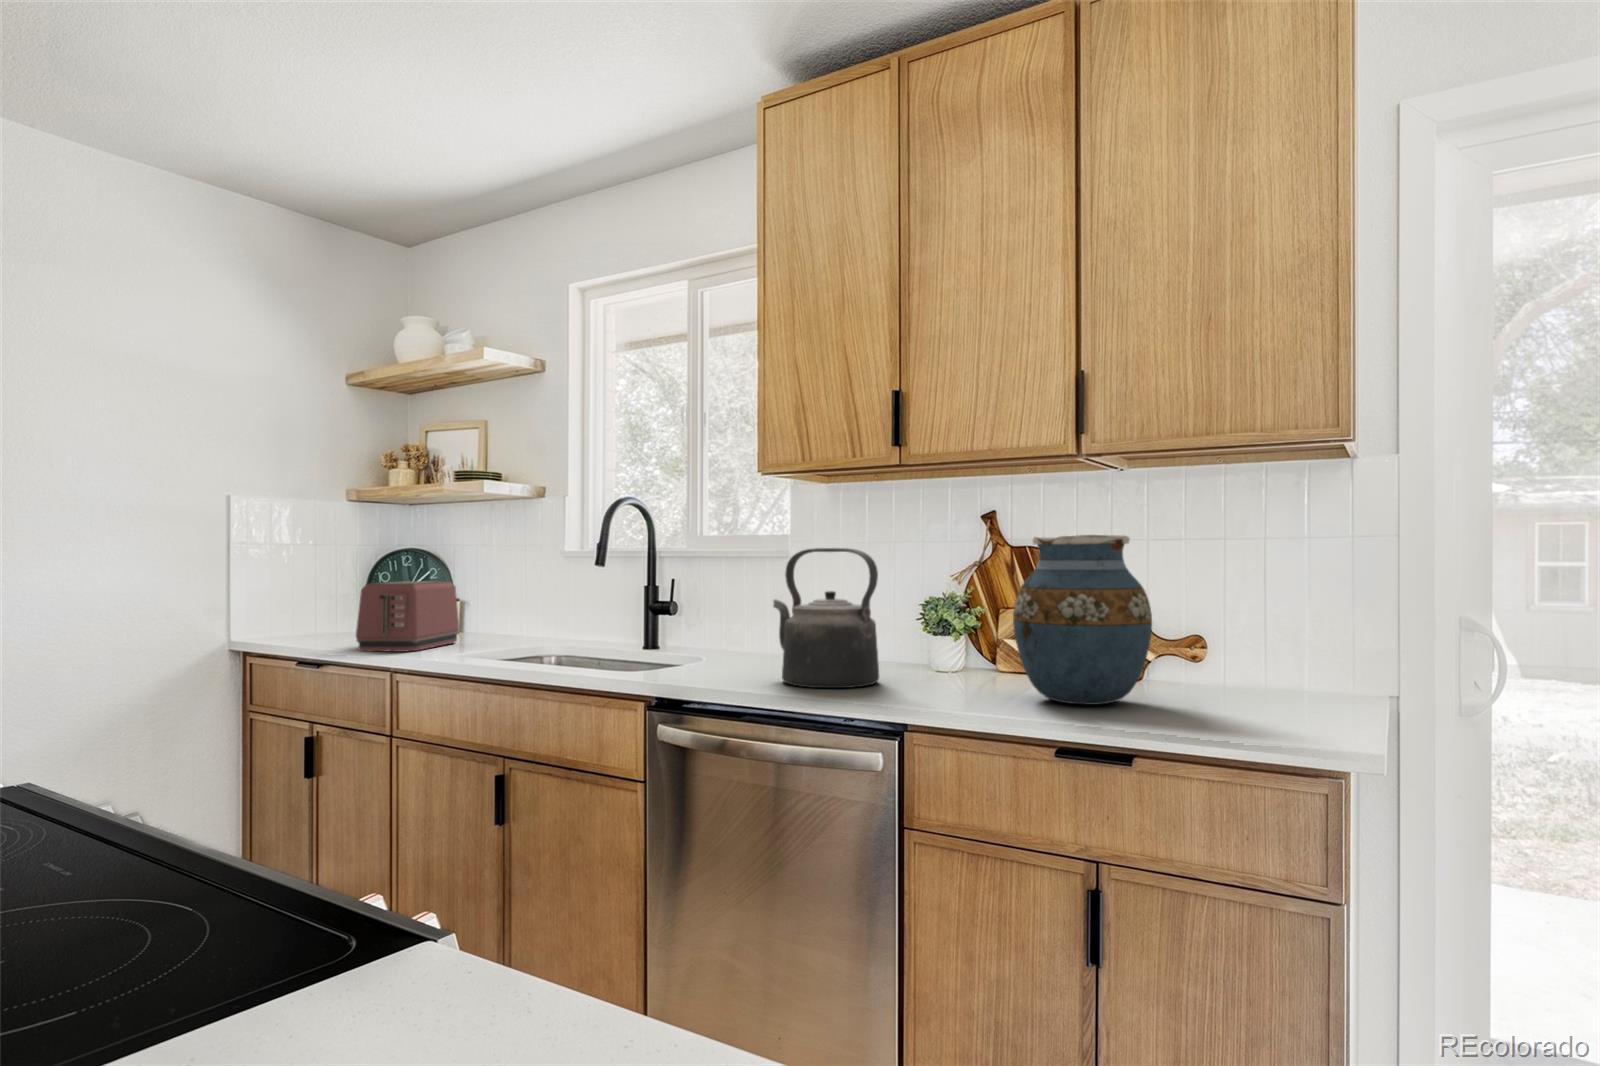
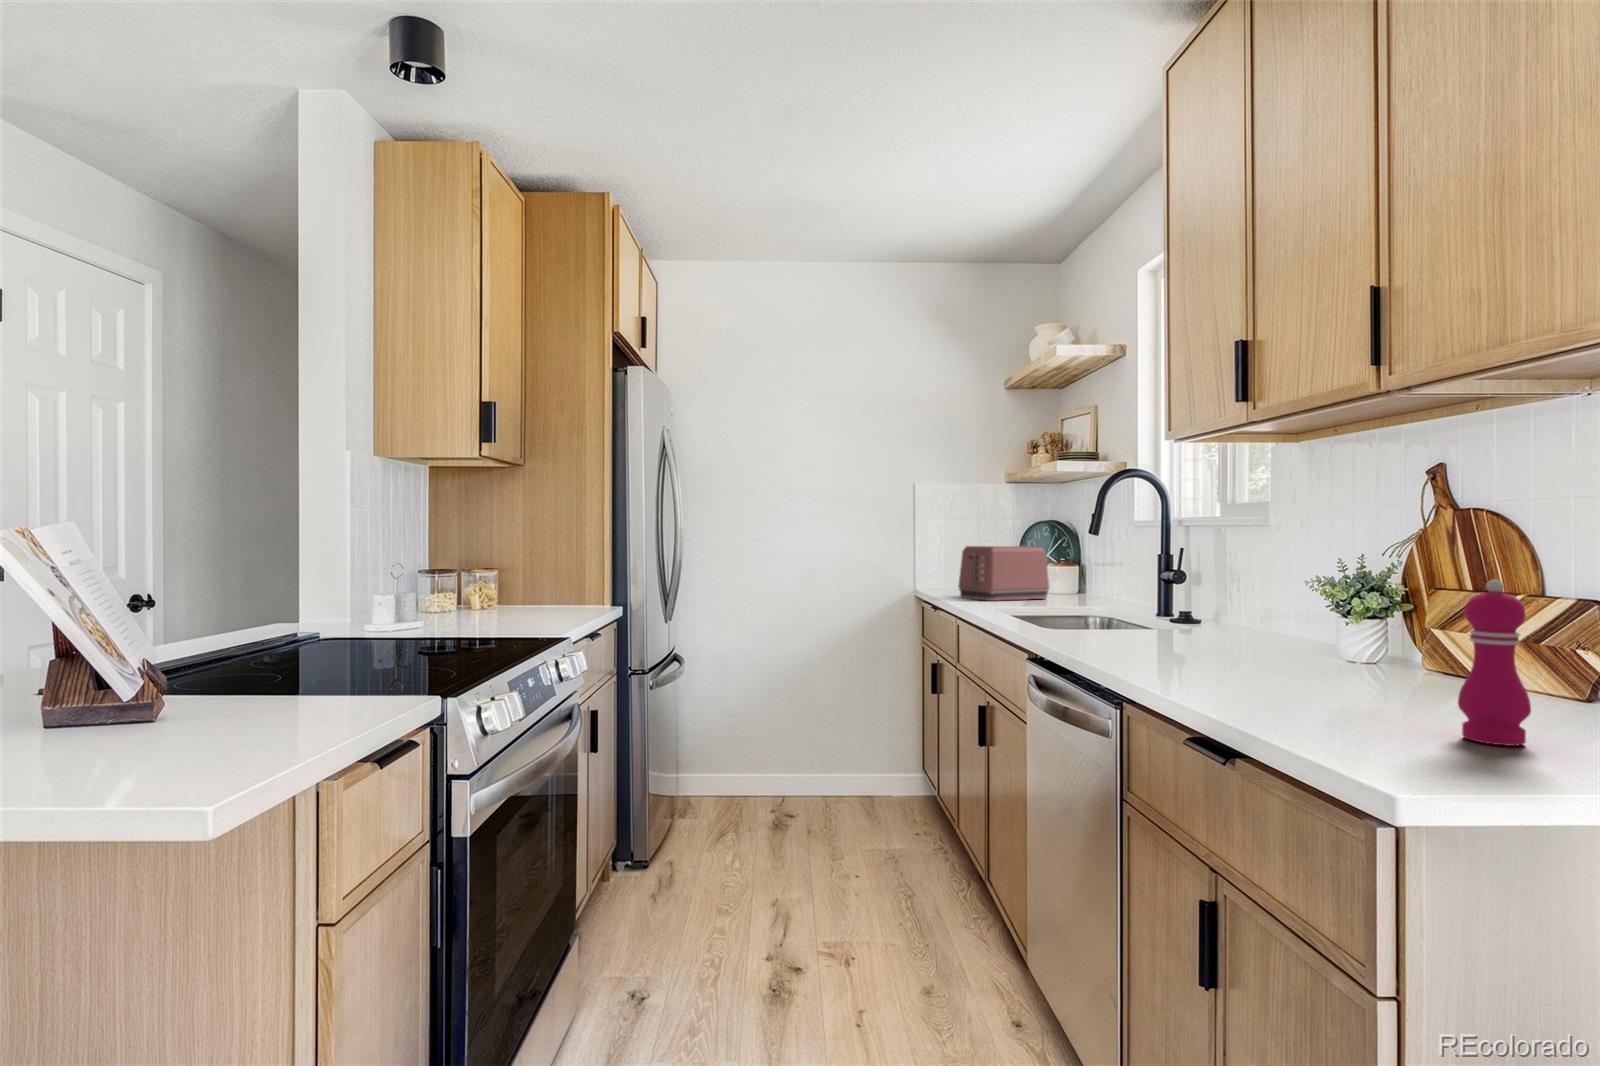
vase: present [1013,535,1152,705] -> none [1257,492,1448,701]
kettle: present [773,548,879,688] -> none [1125,513,1233,656]
pepper mill: none [1231,601,1277,719] -> present [1458,579,1531,746]

